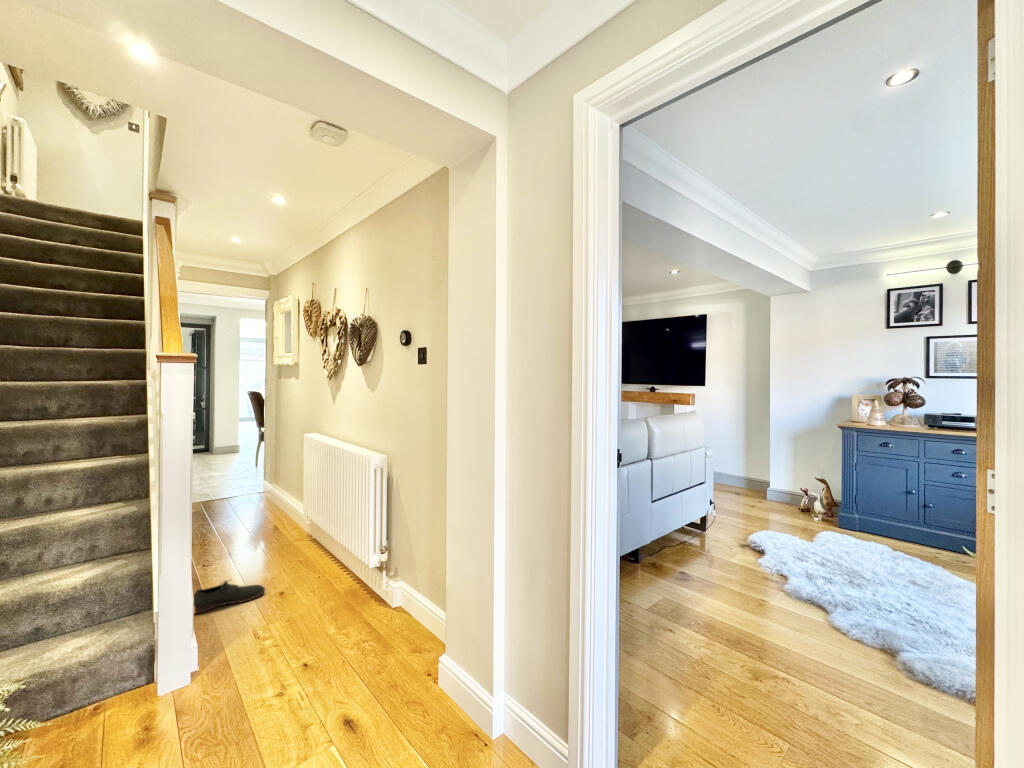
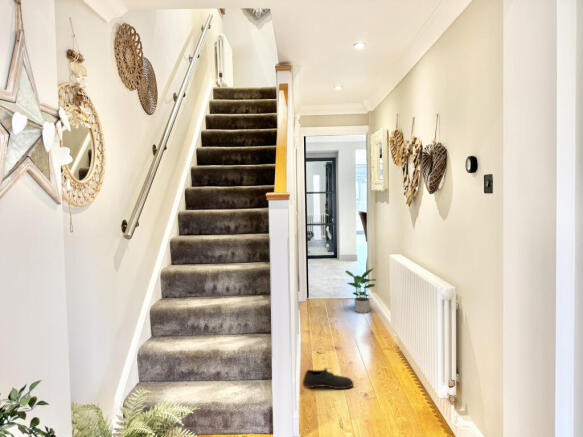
potted plant: none [239,457,281,513] -> present [346,269,376,313]

